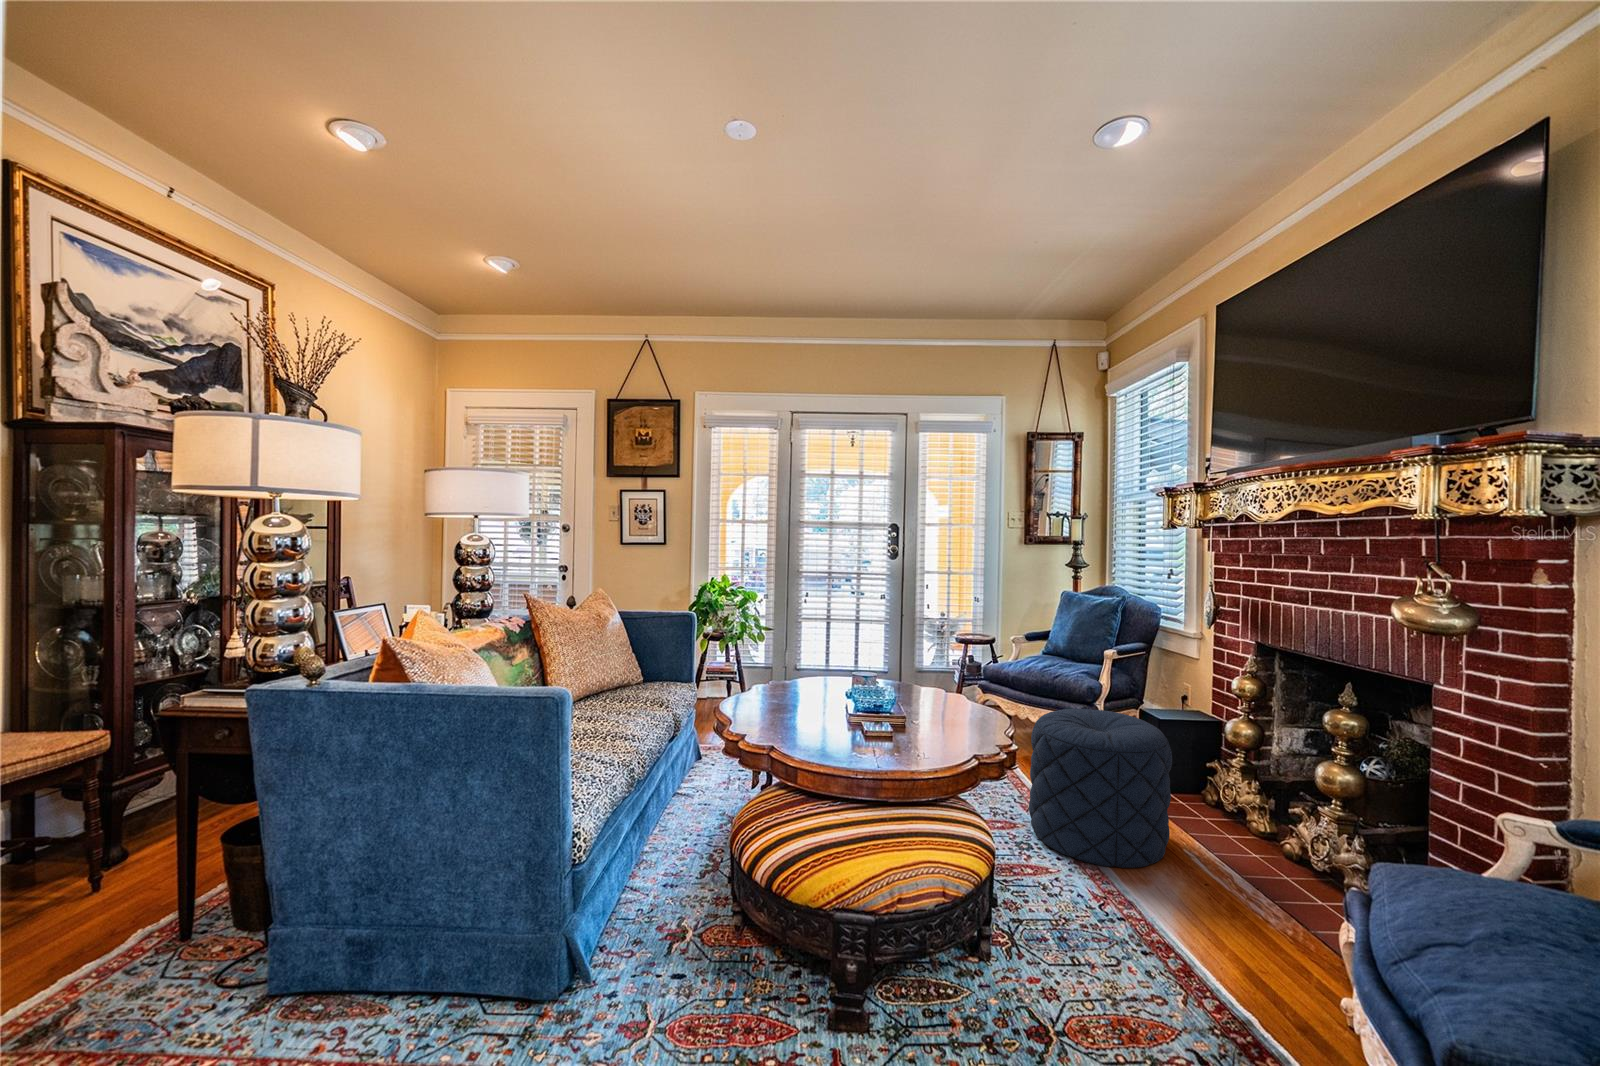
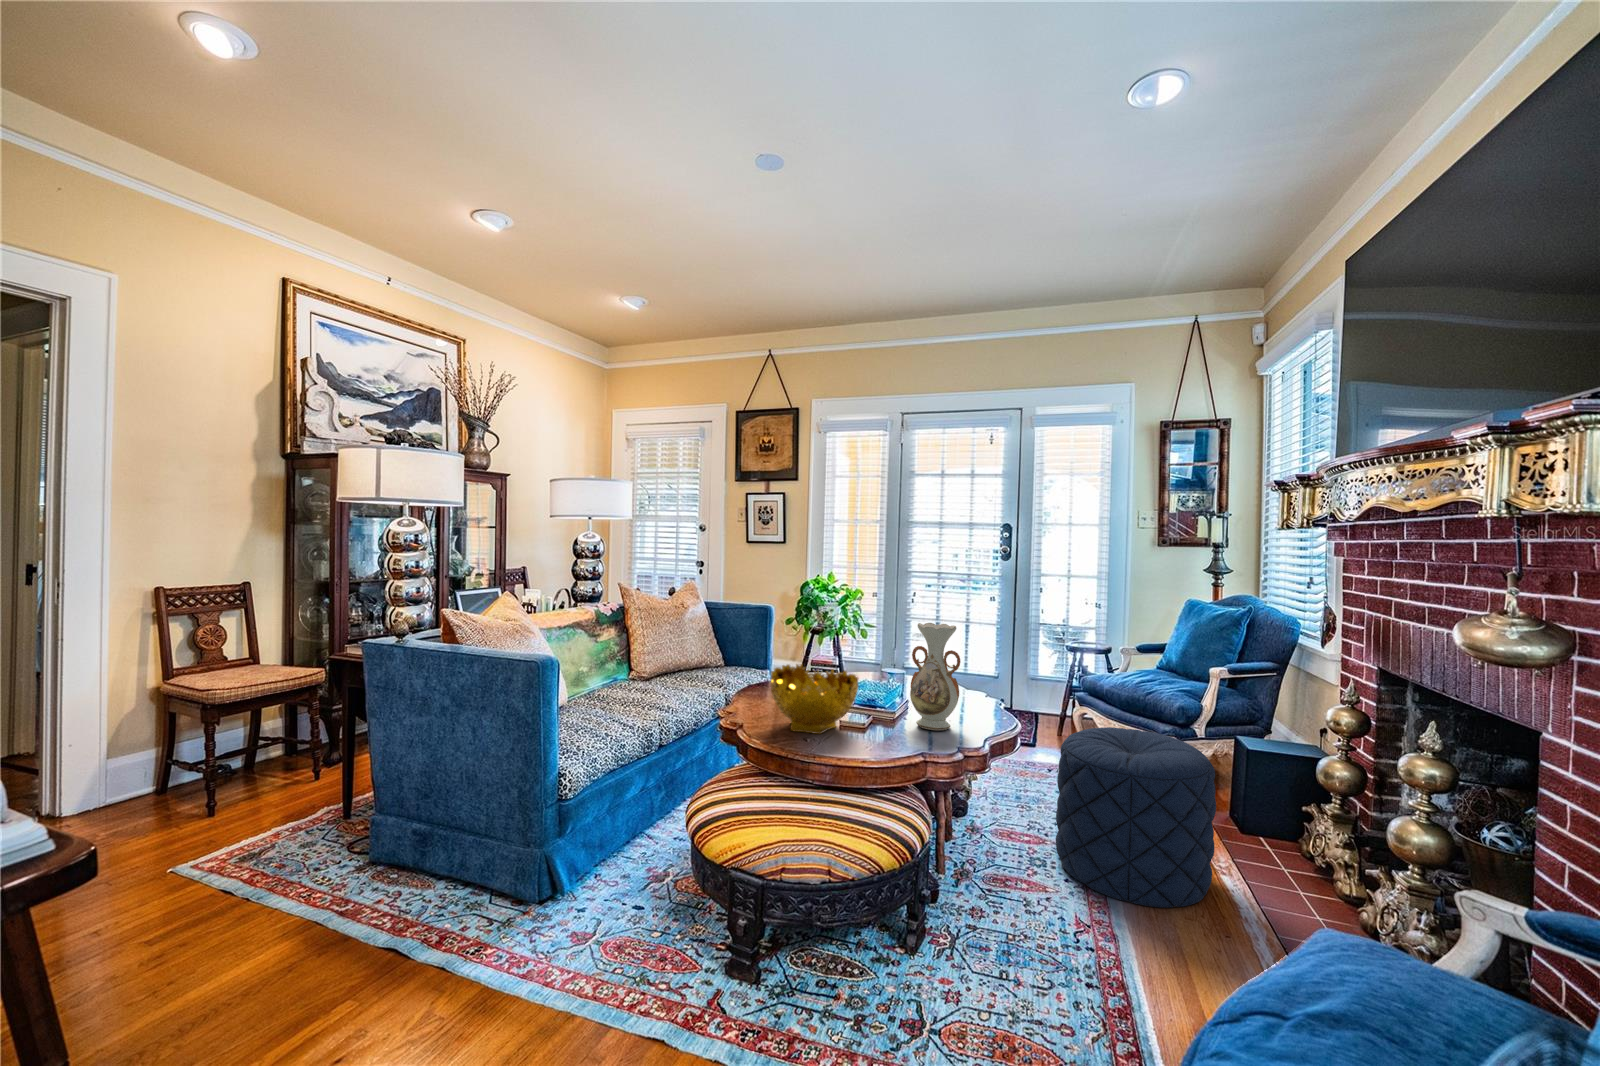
vase: none [922,623,975,729] -> present [910,623,960,730]
decorative bowl: none [794,673,888,747] -> present [770,664,858,734]

